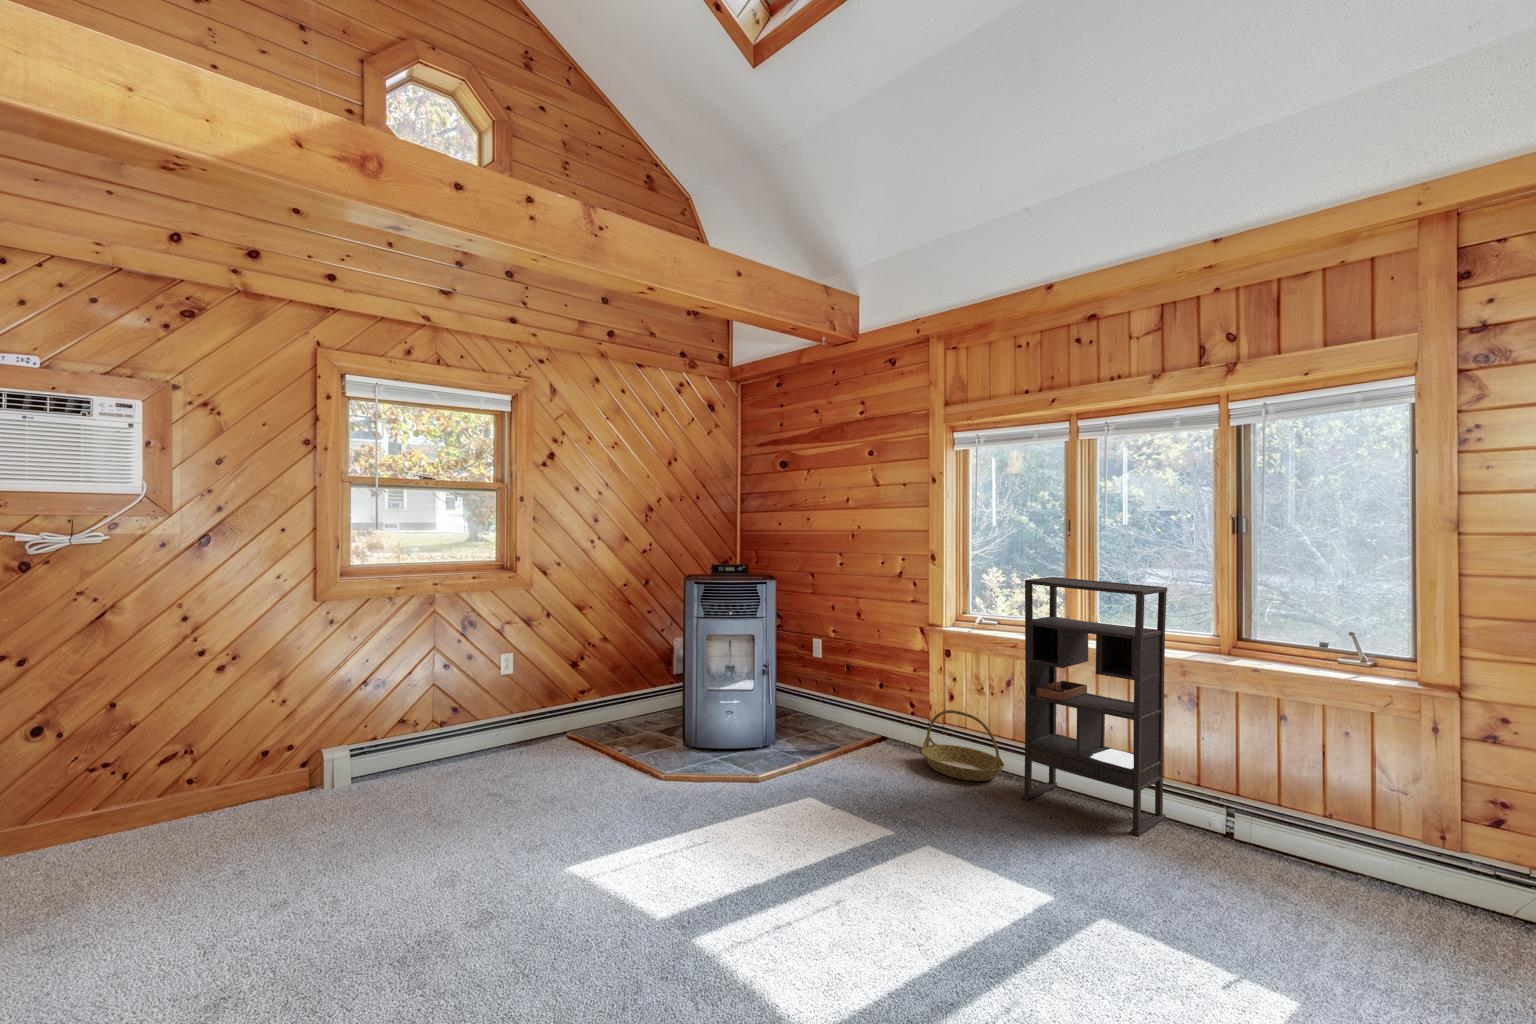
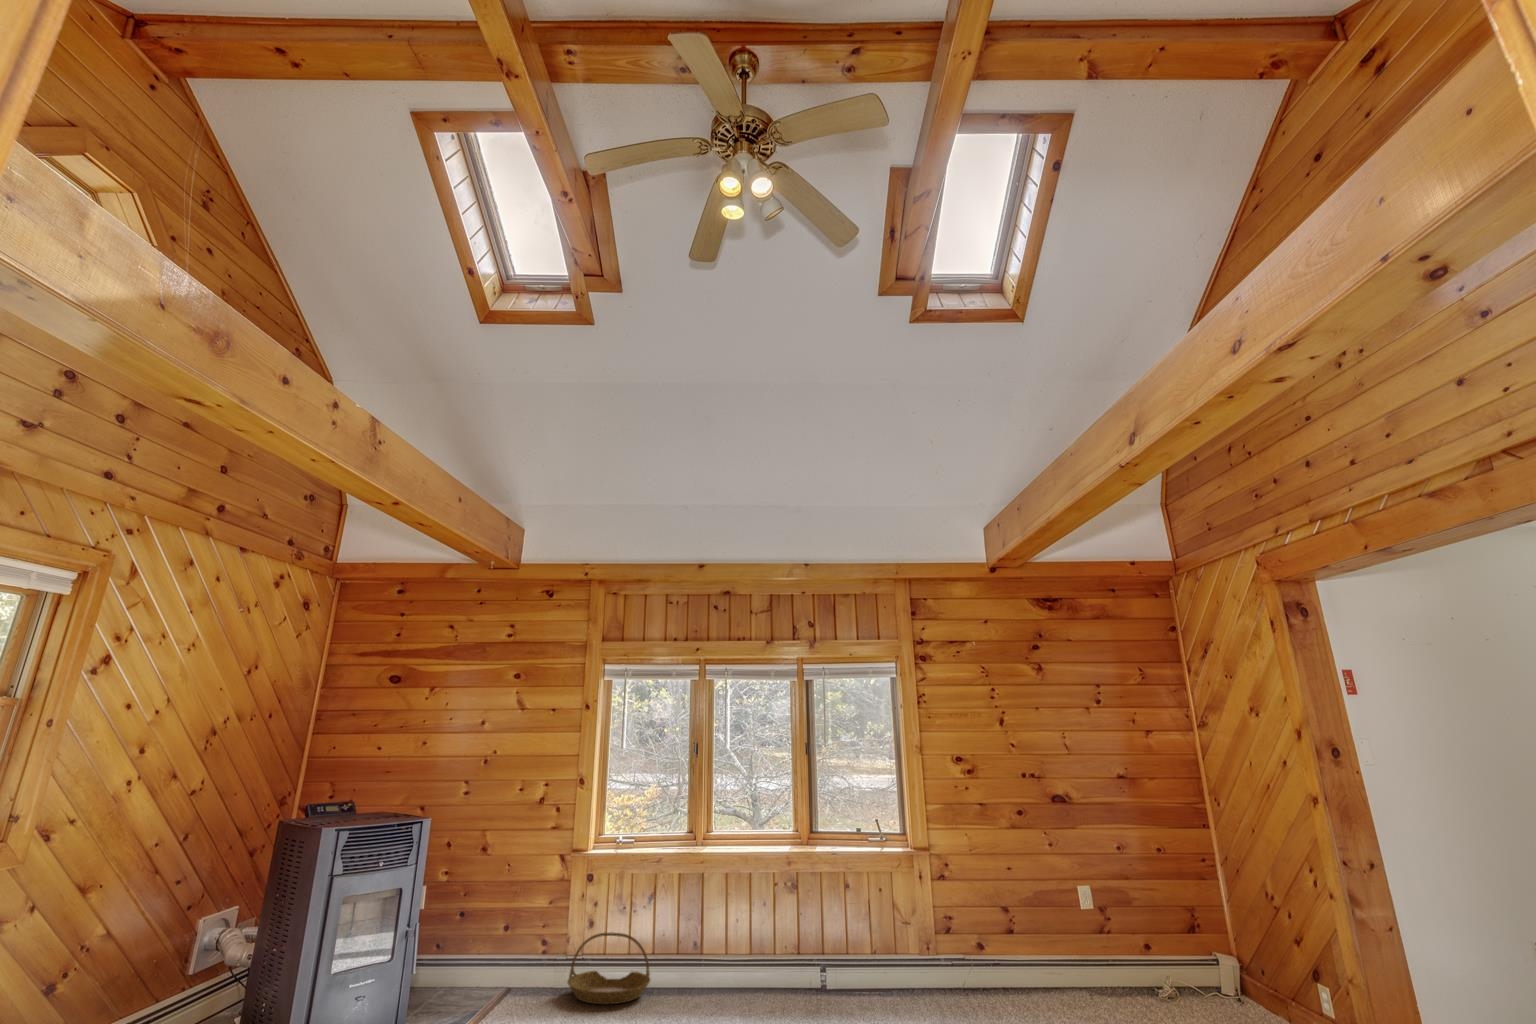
bookshelf: present [1021,577,1167,836] -> none [677,793,780,1007]

